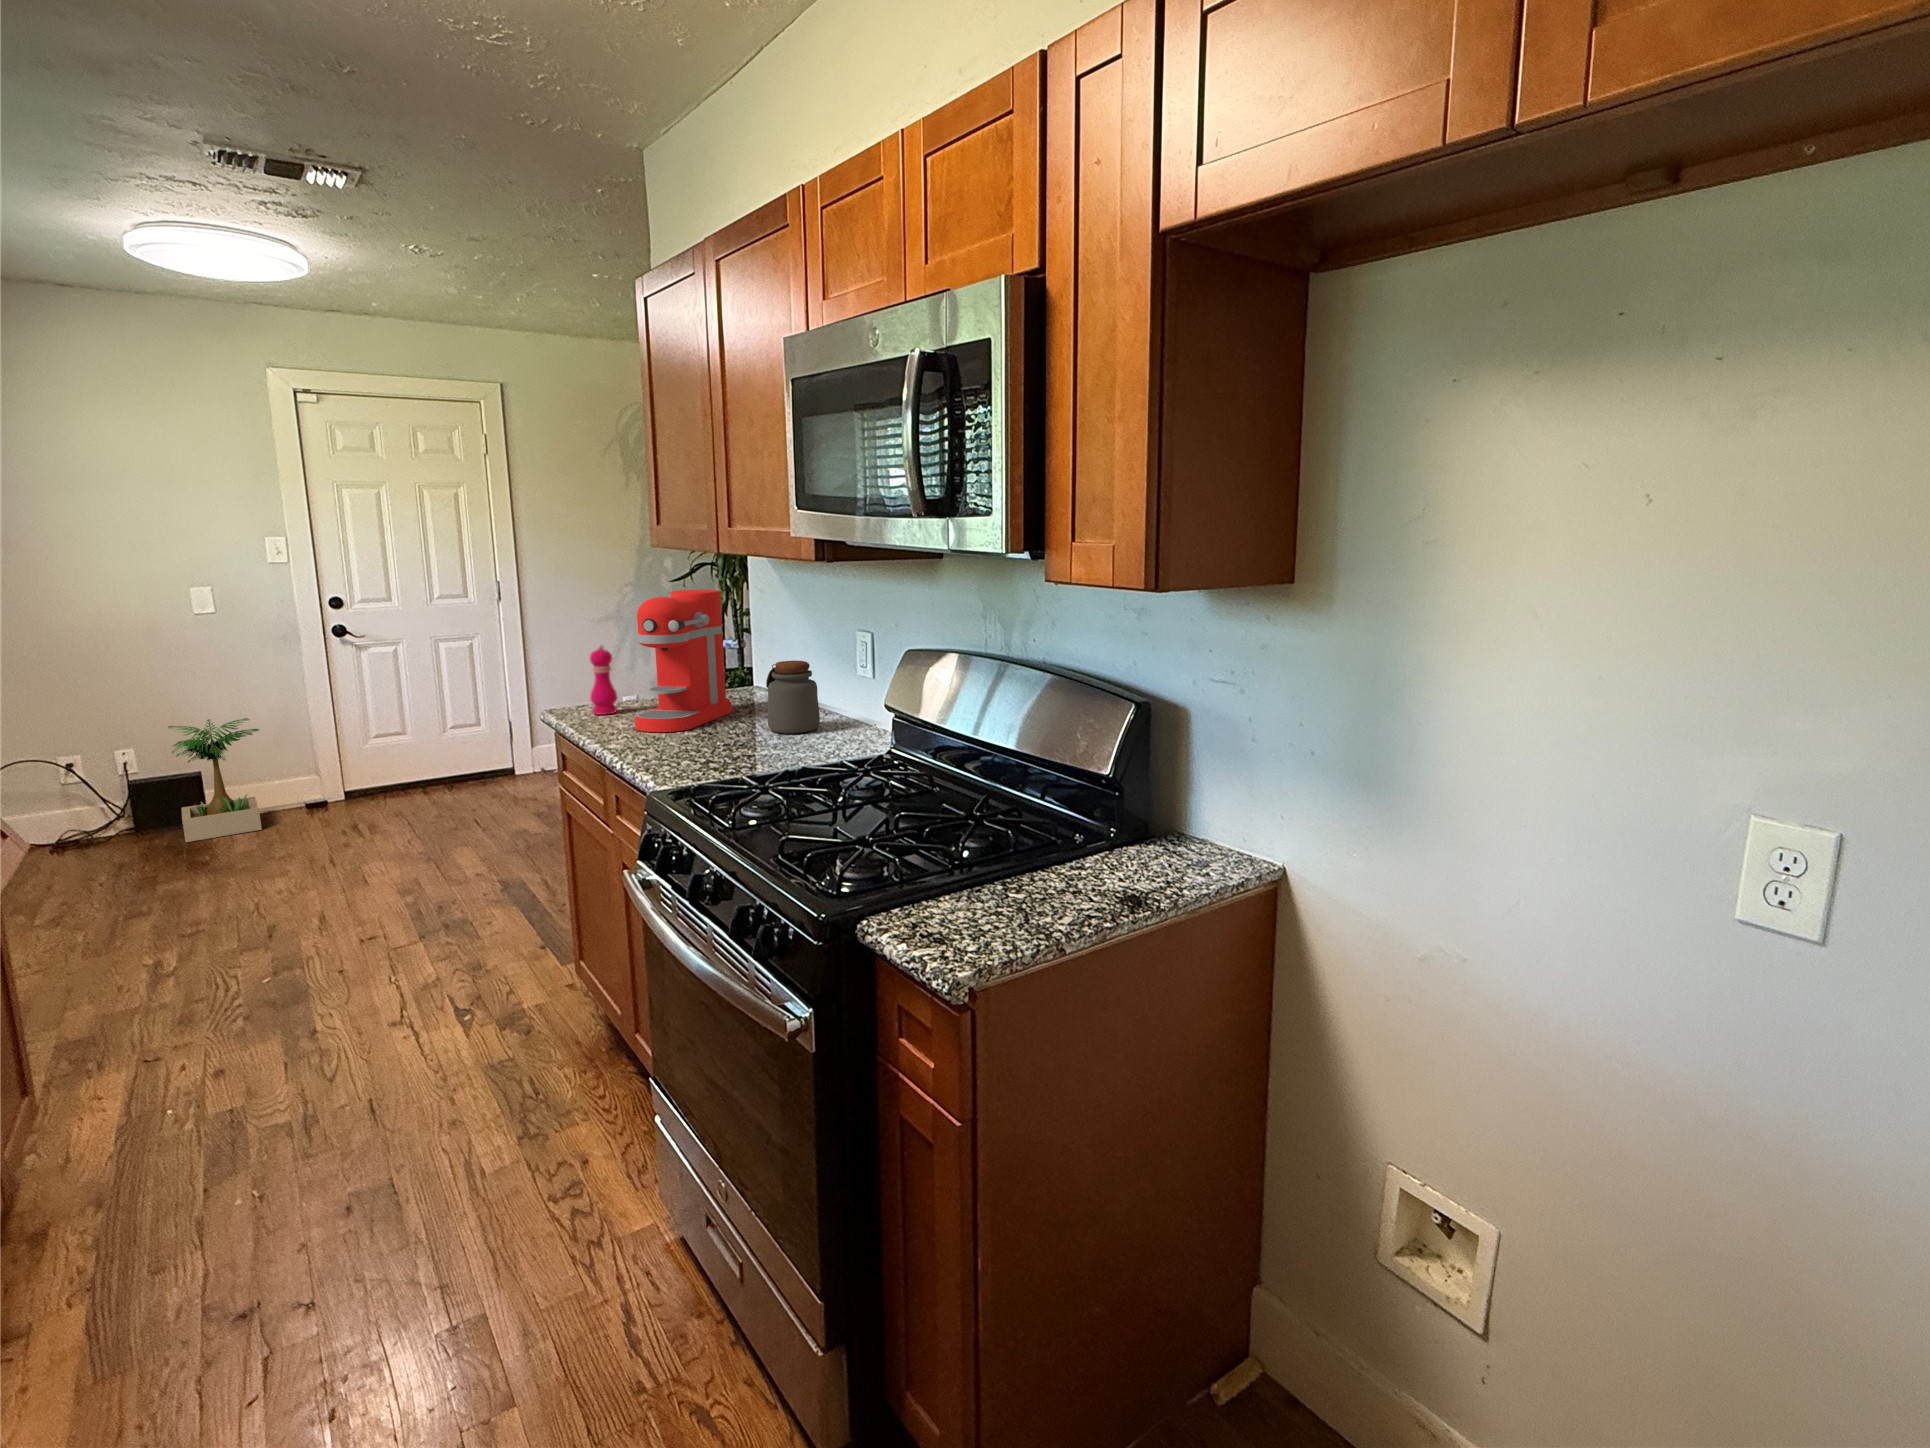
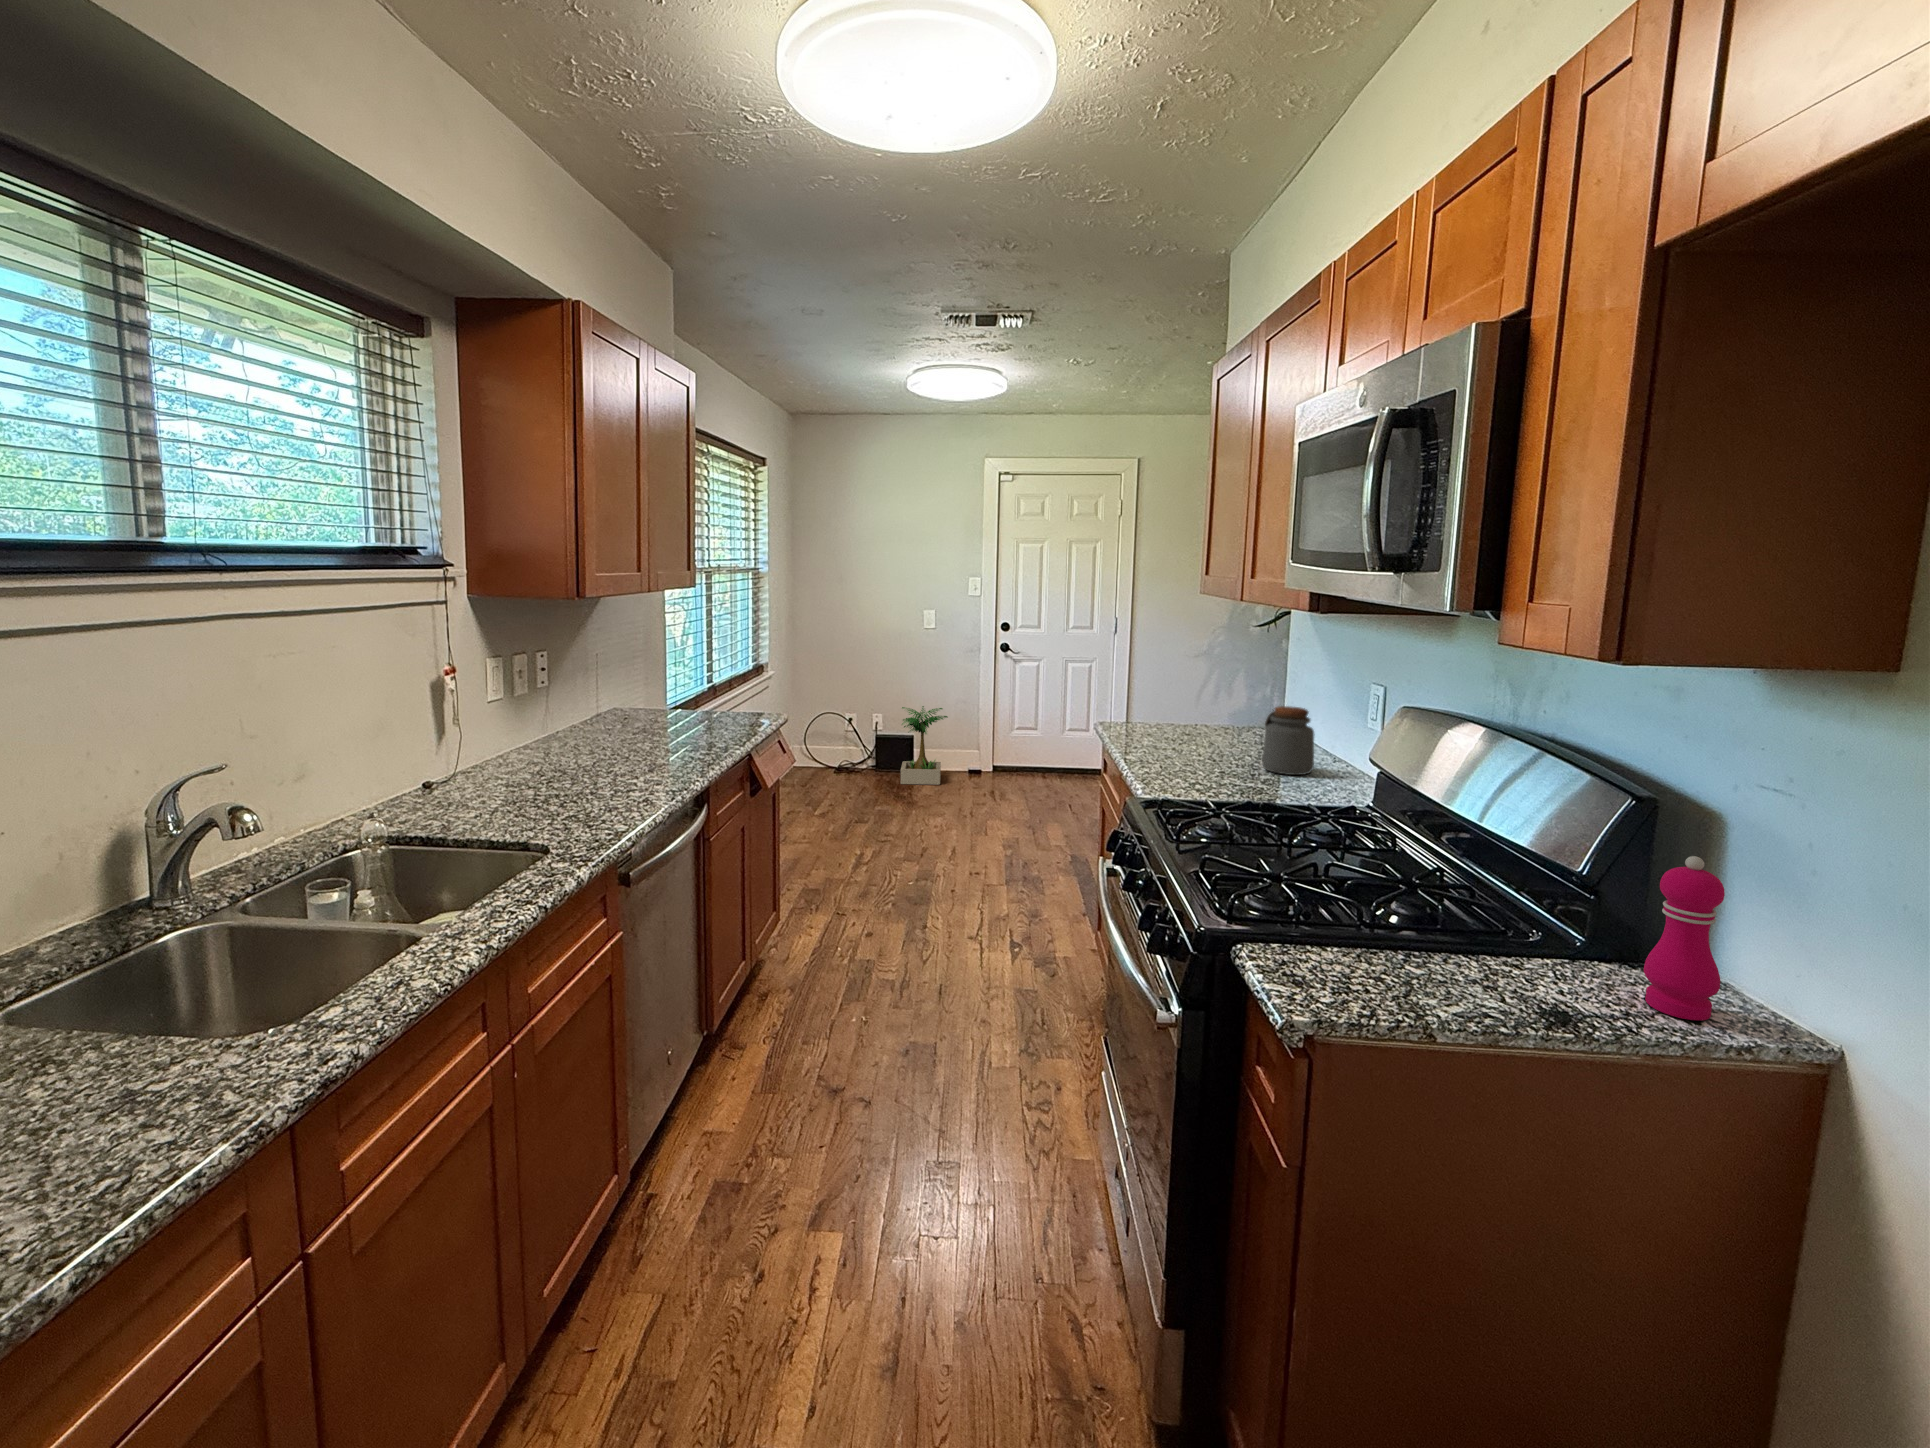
coffee maker: present [635,589,732,732] -> none [1152,636,1242,756]
pepper mill: present [589,644,617,715] -> present [1644,856,1725,1020]

